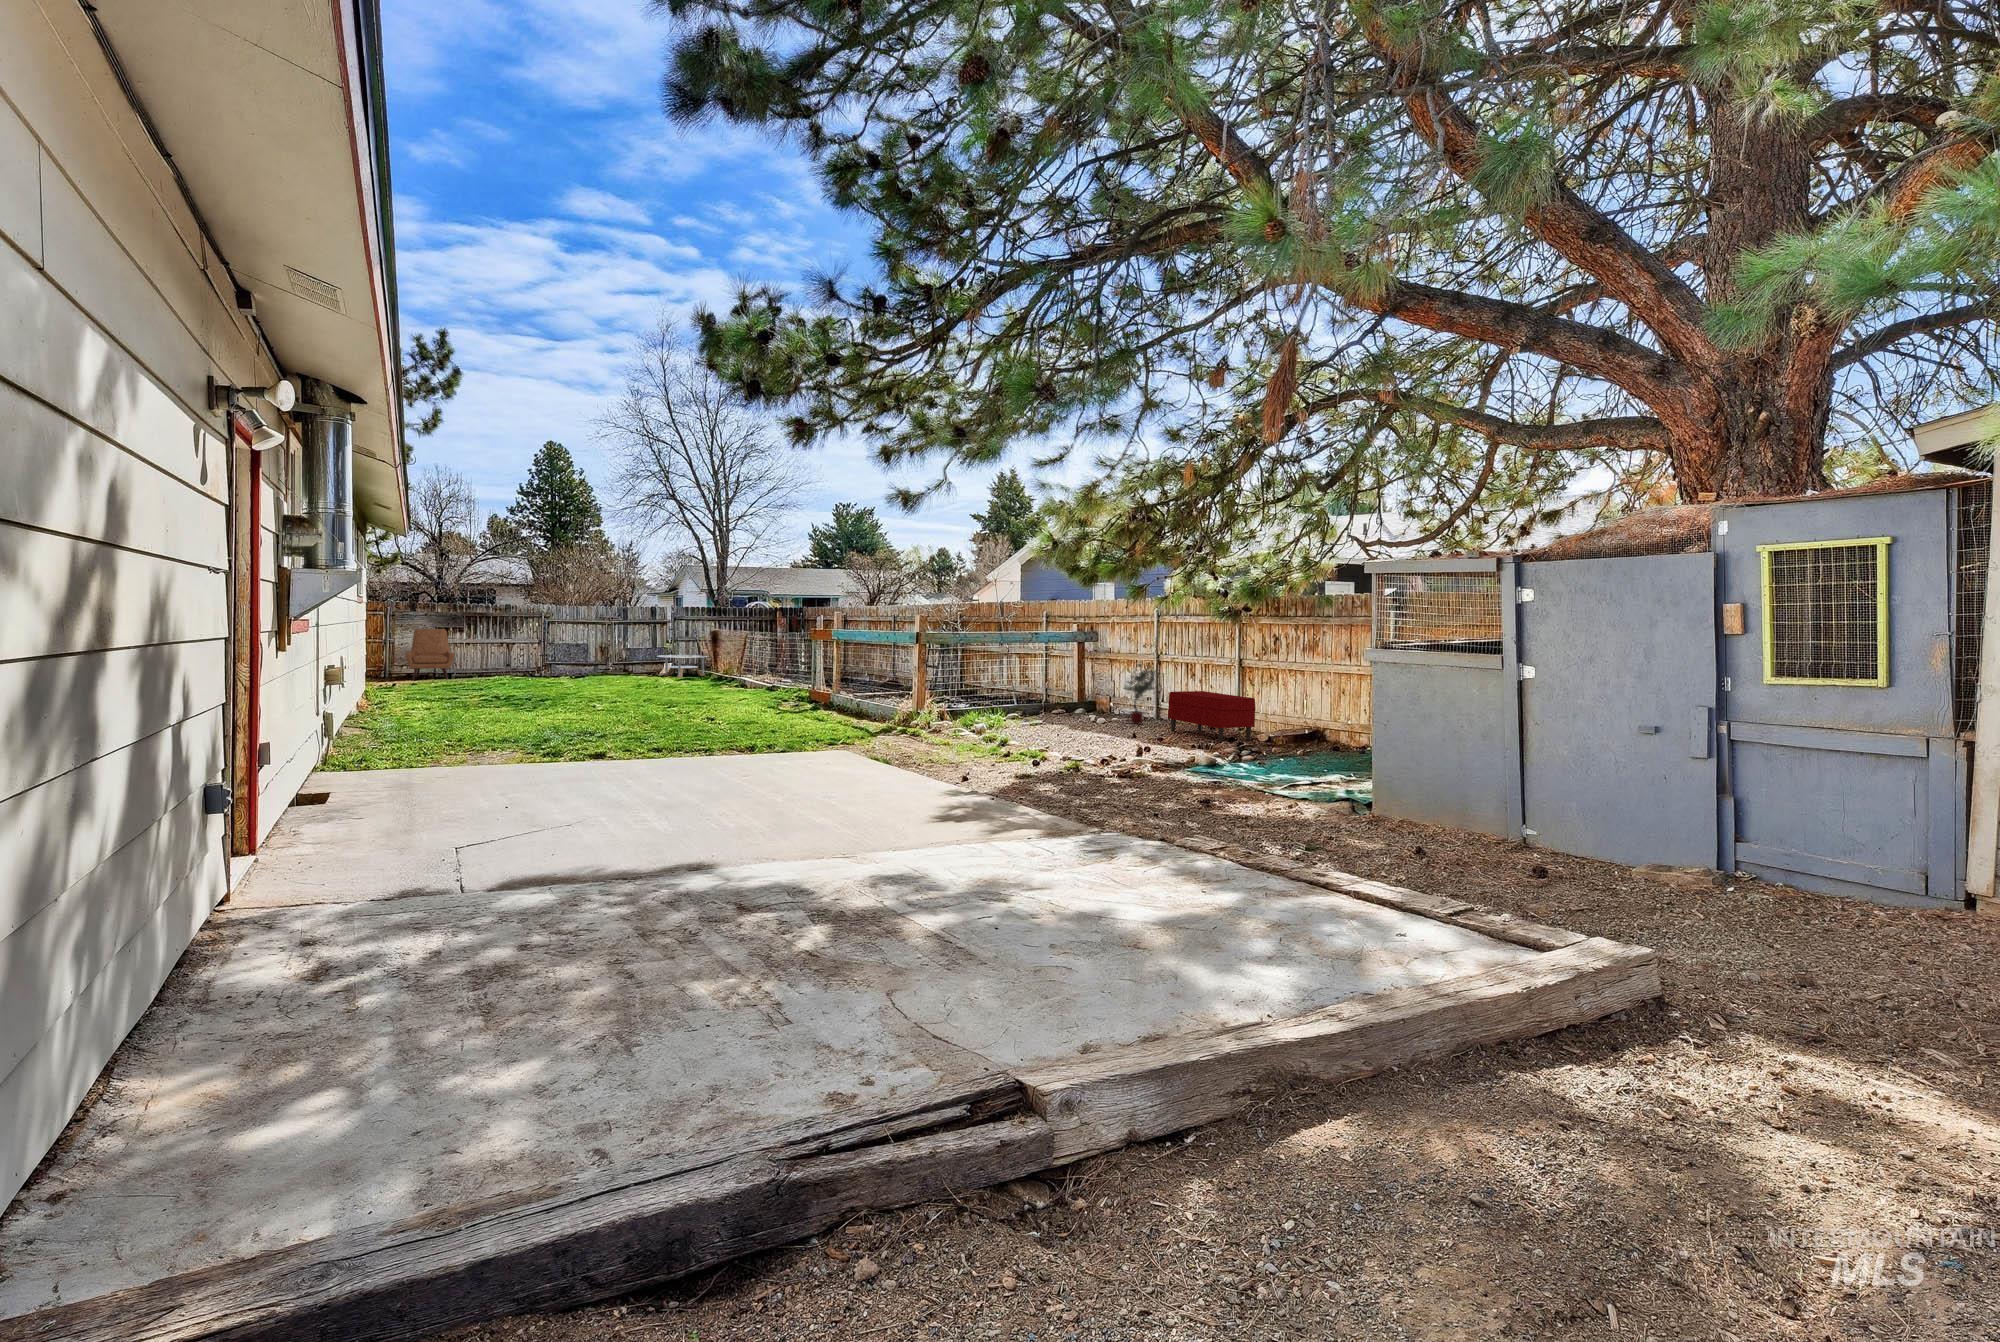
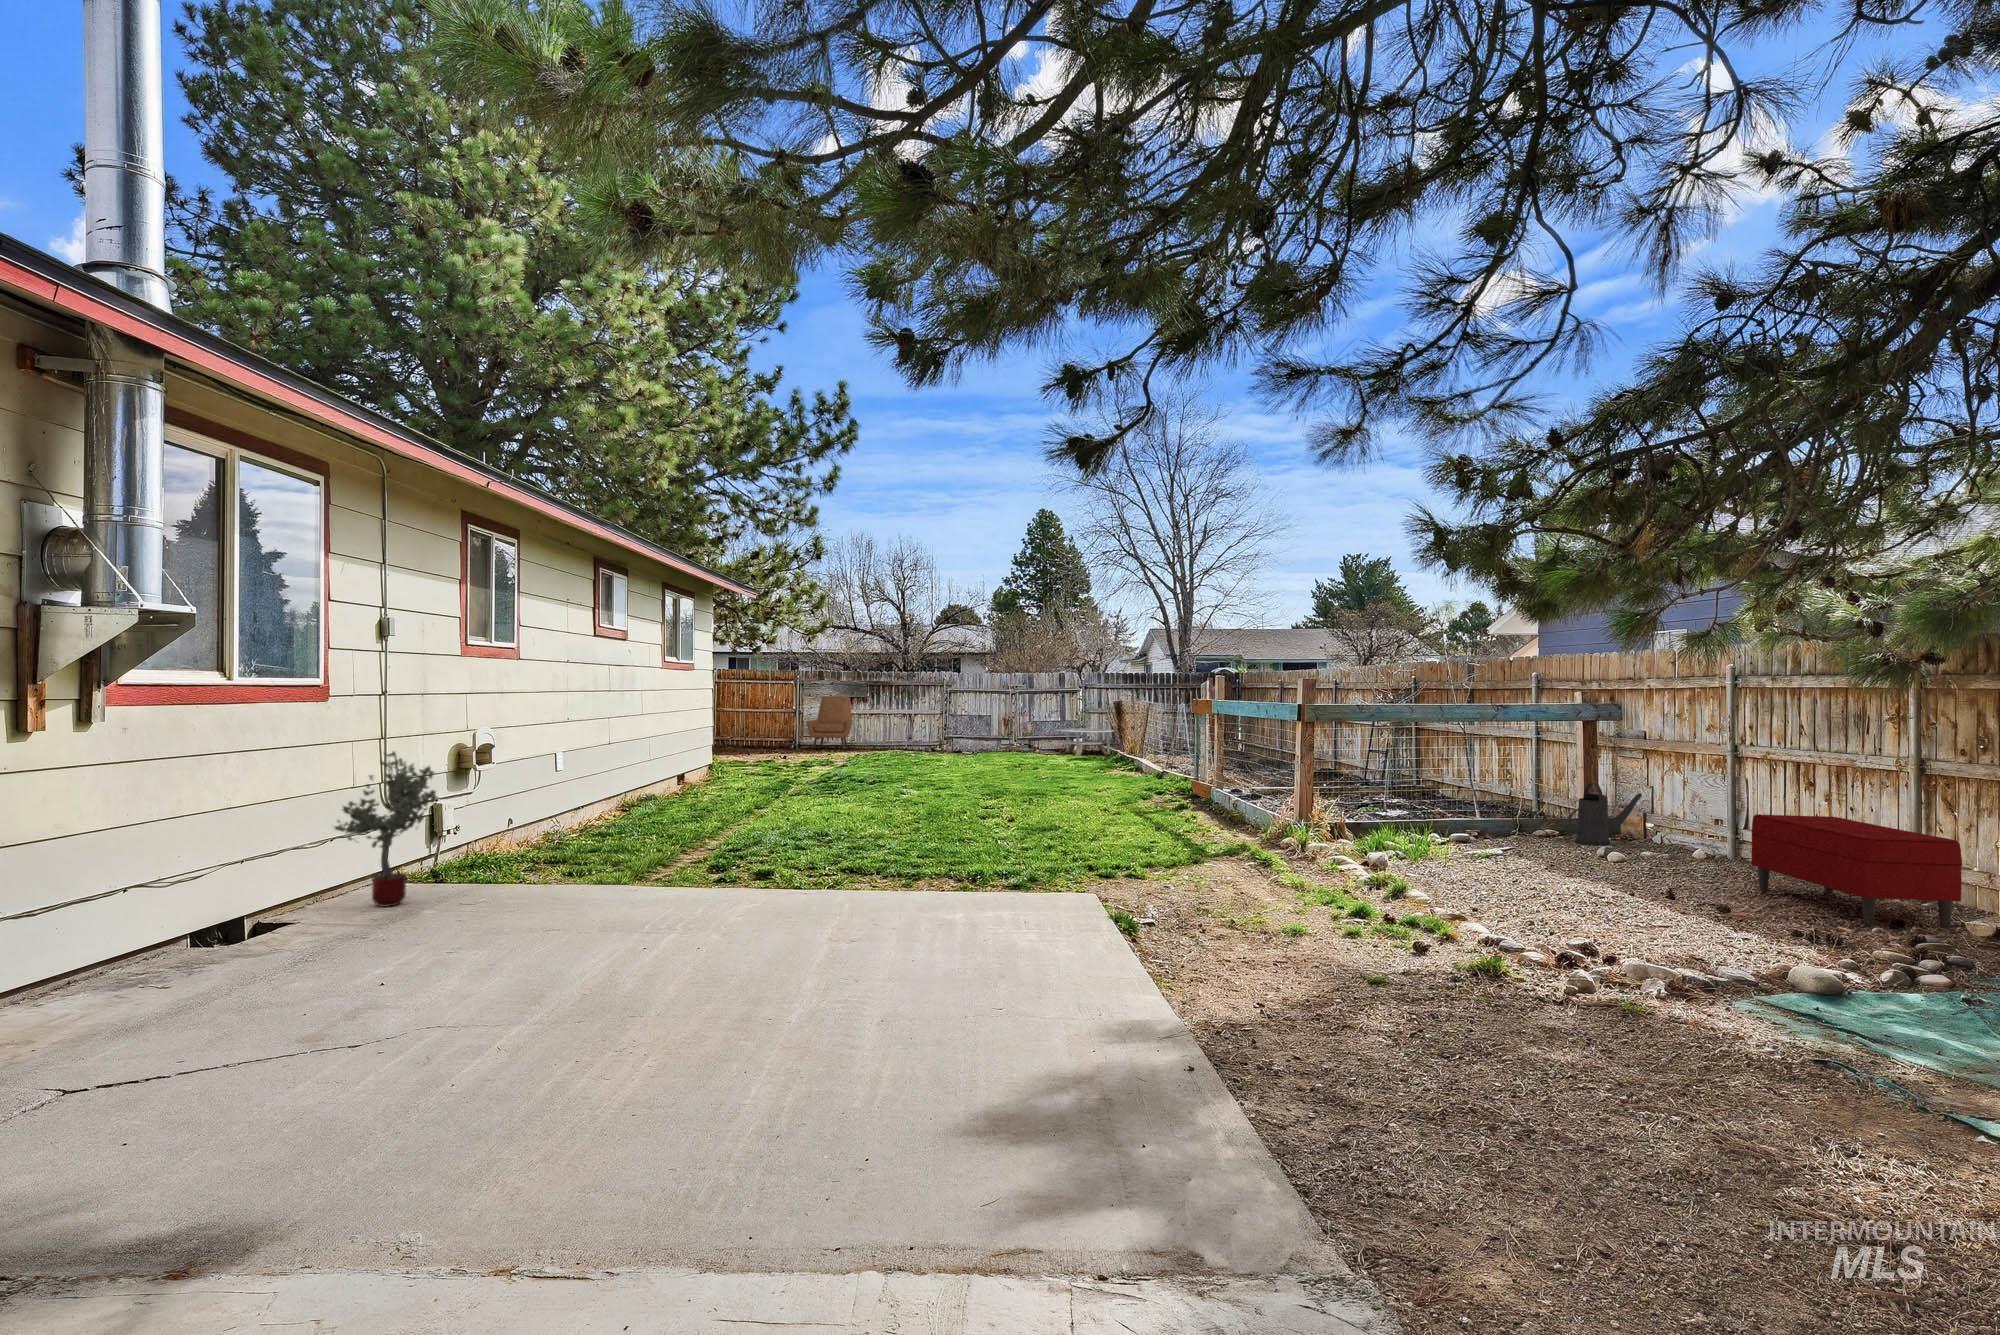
potted tree: present [1123,662,1160,724] -> present [335,752,437,907]
watering can: none [1070,680,1106,717] -> present [1568,783,1642,846]

